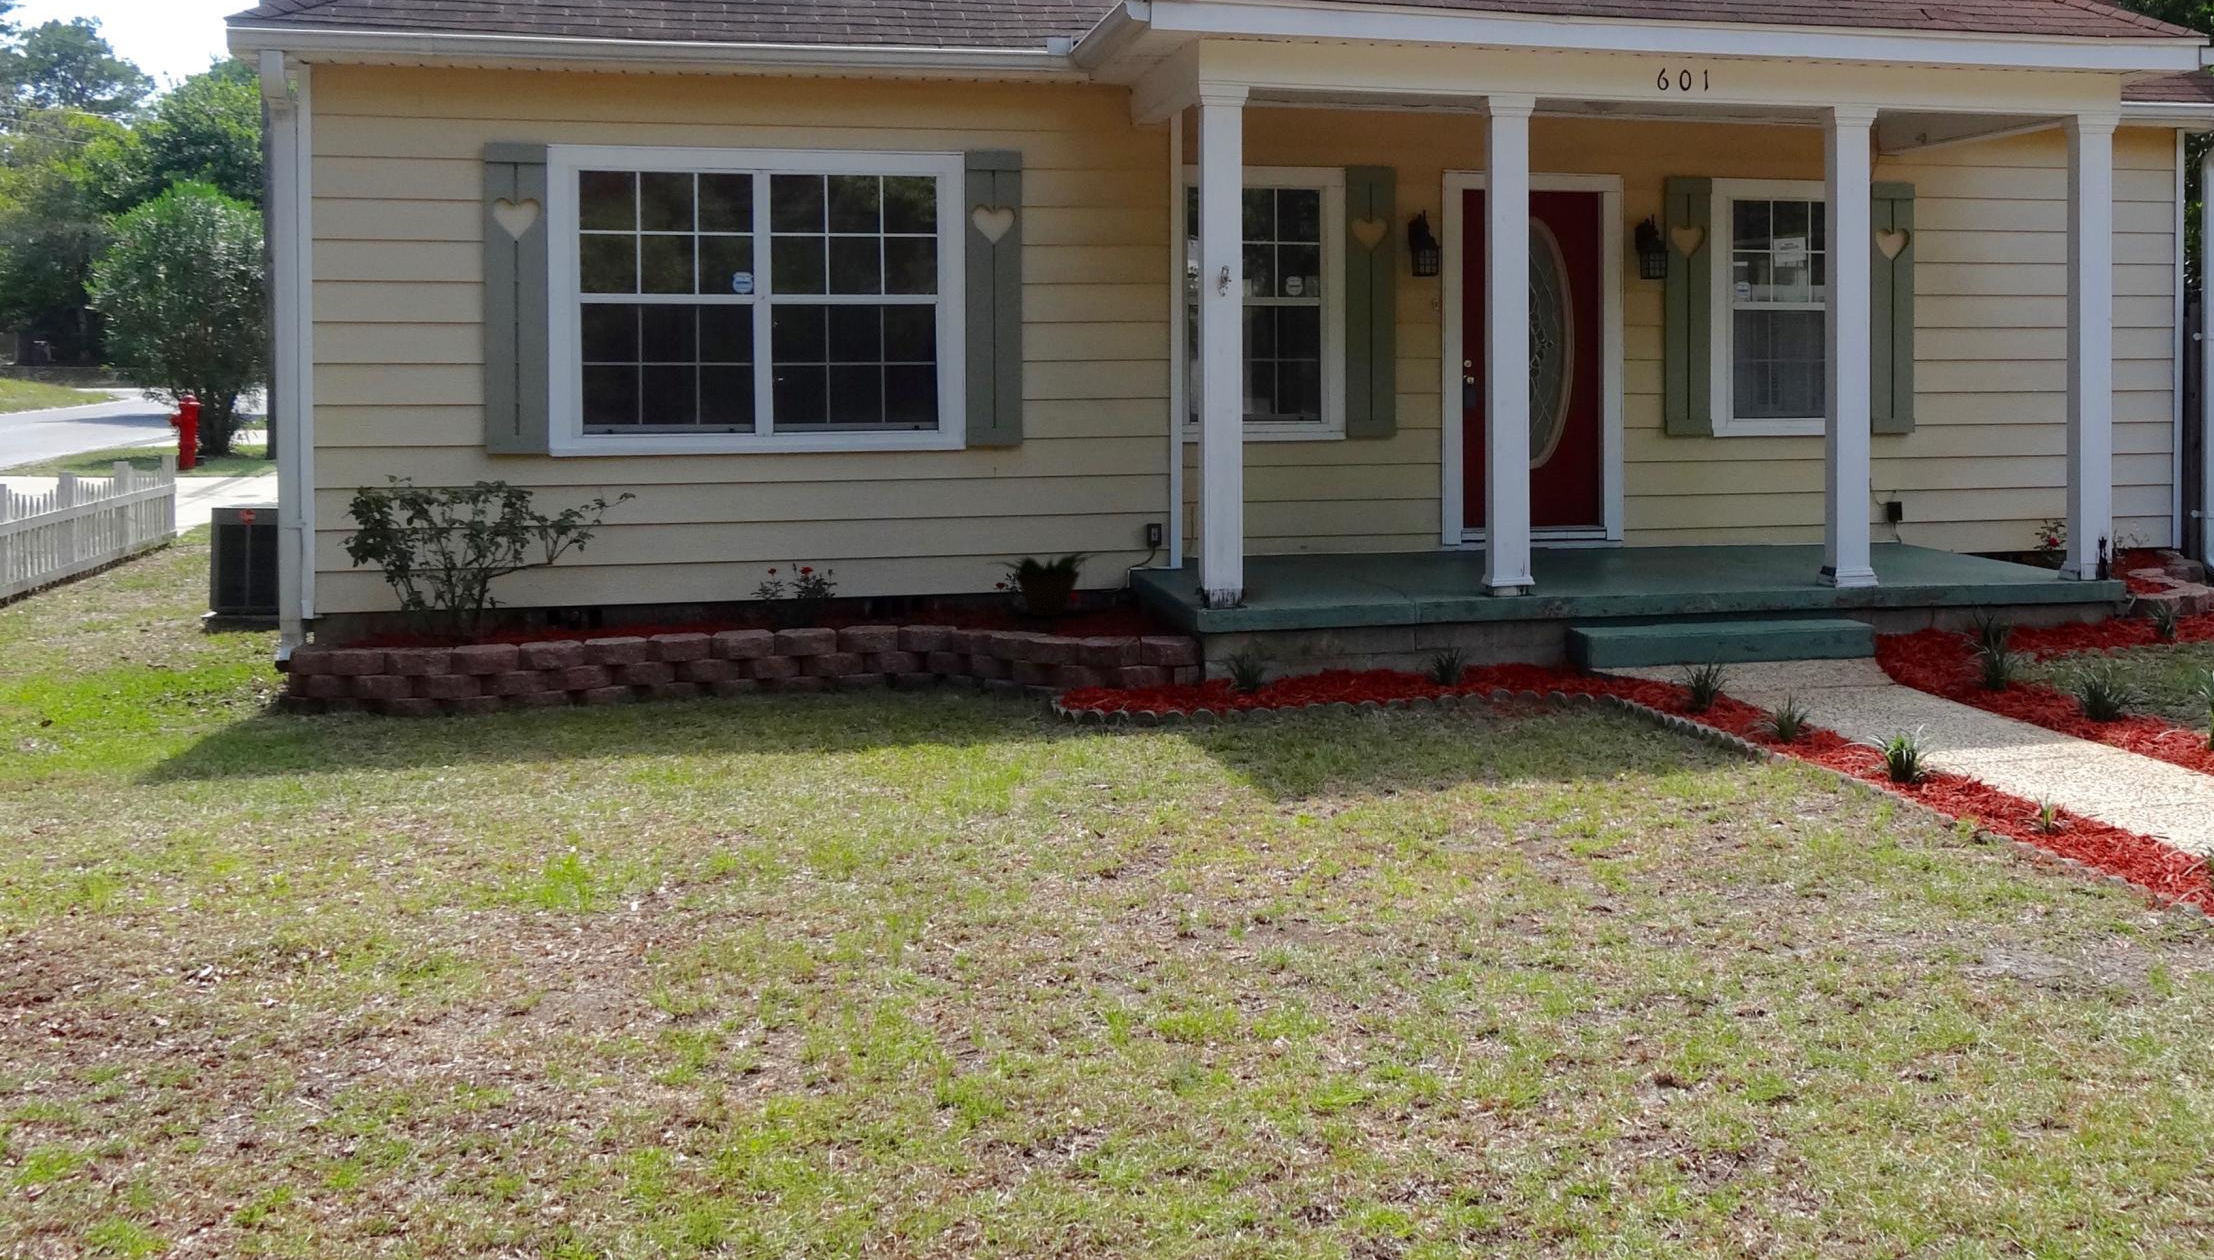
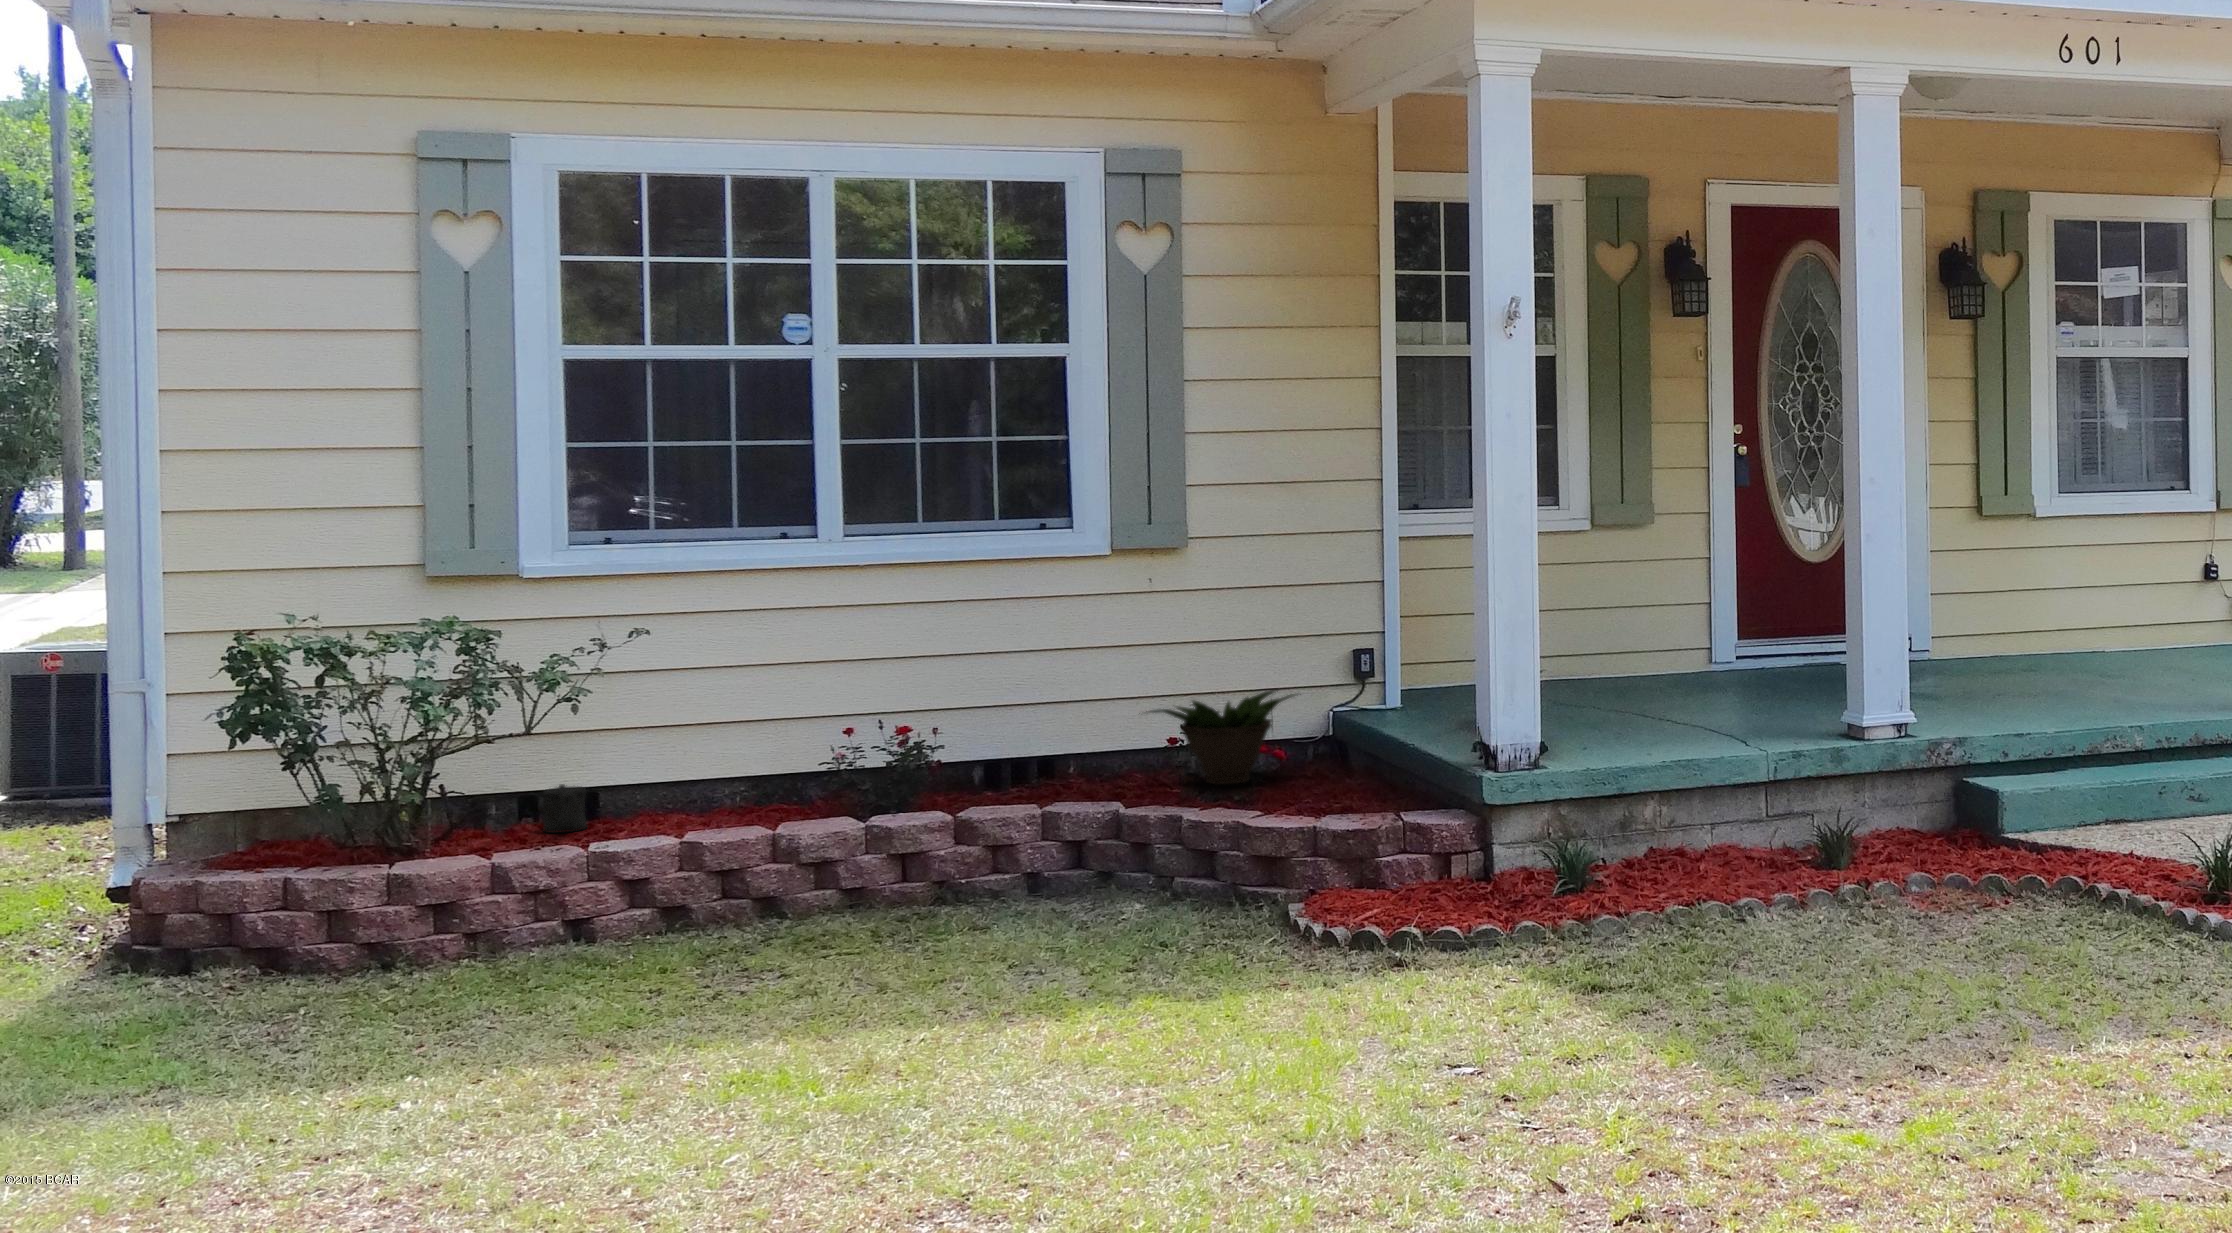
watering can: none [562,600,594,632] -> present [542,784,587,833]

